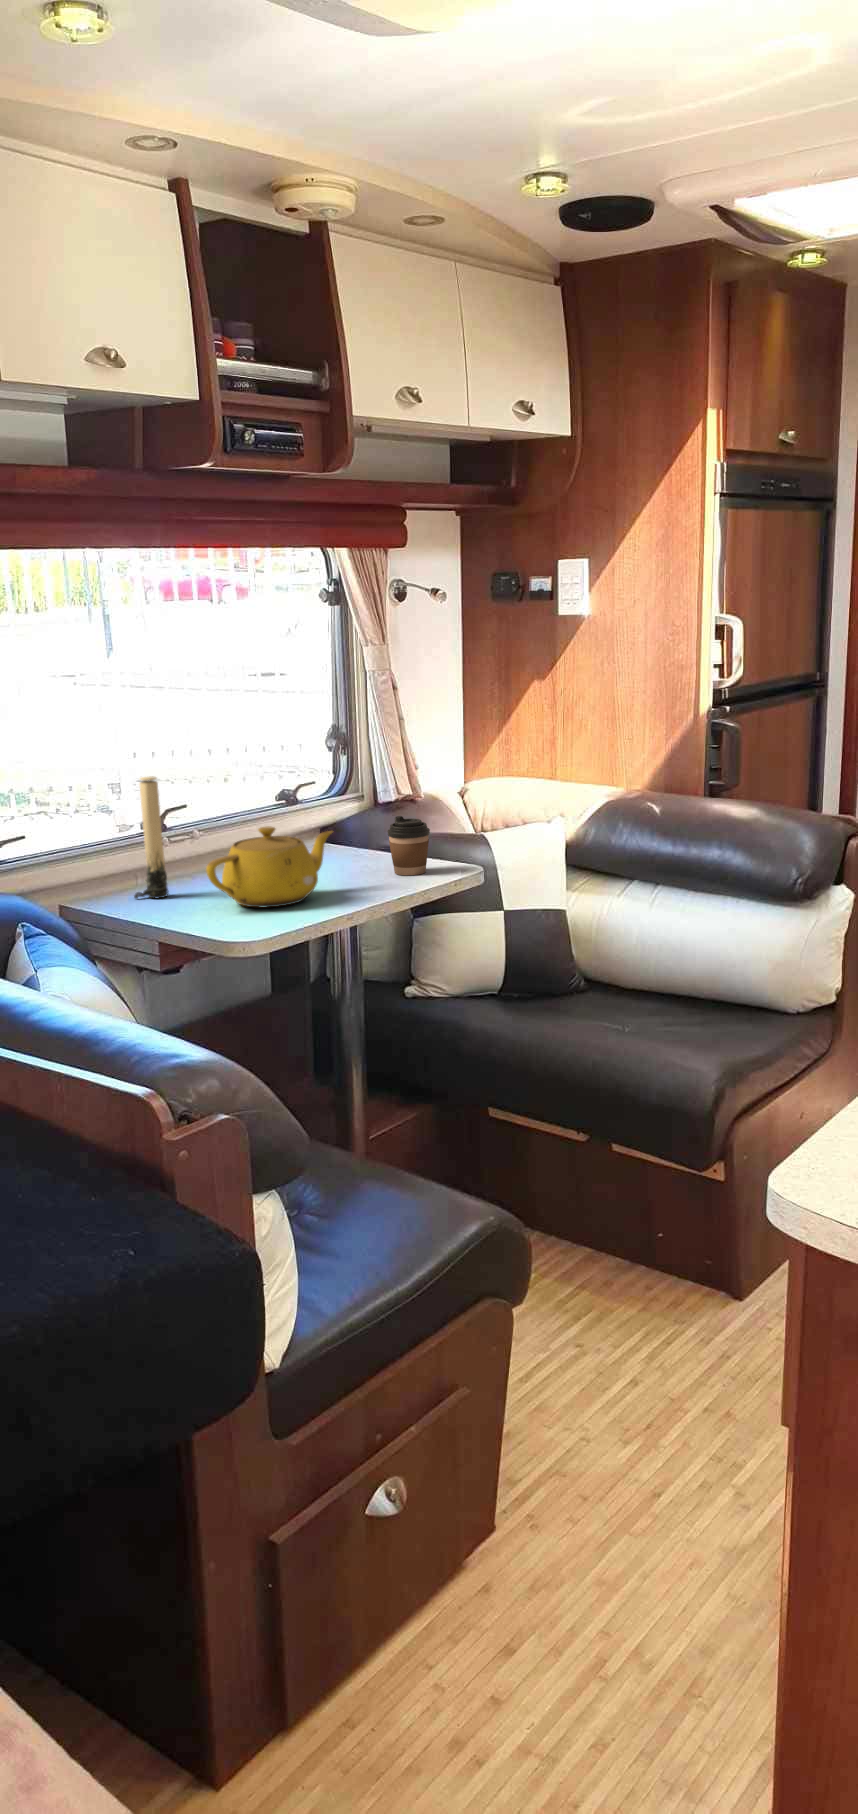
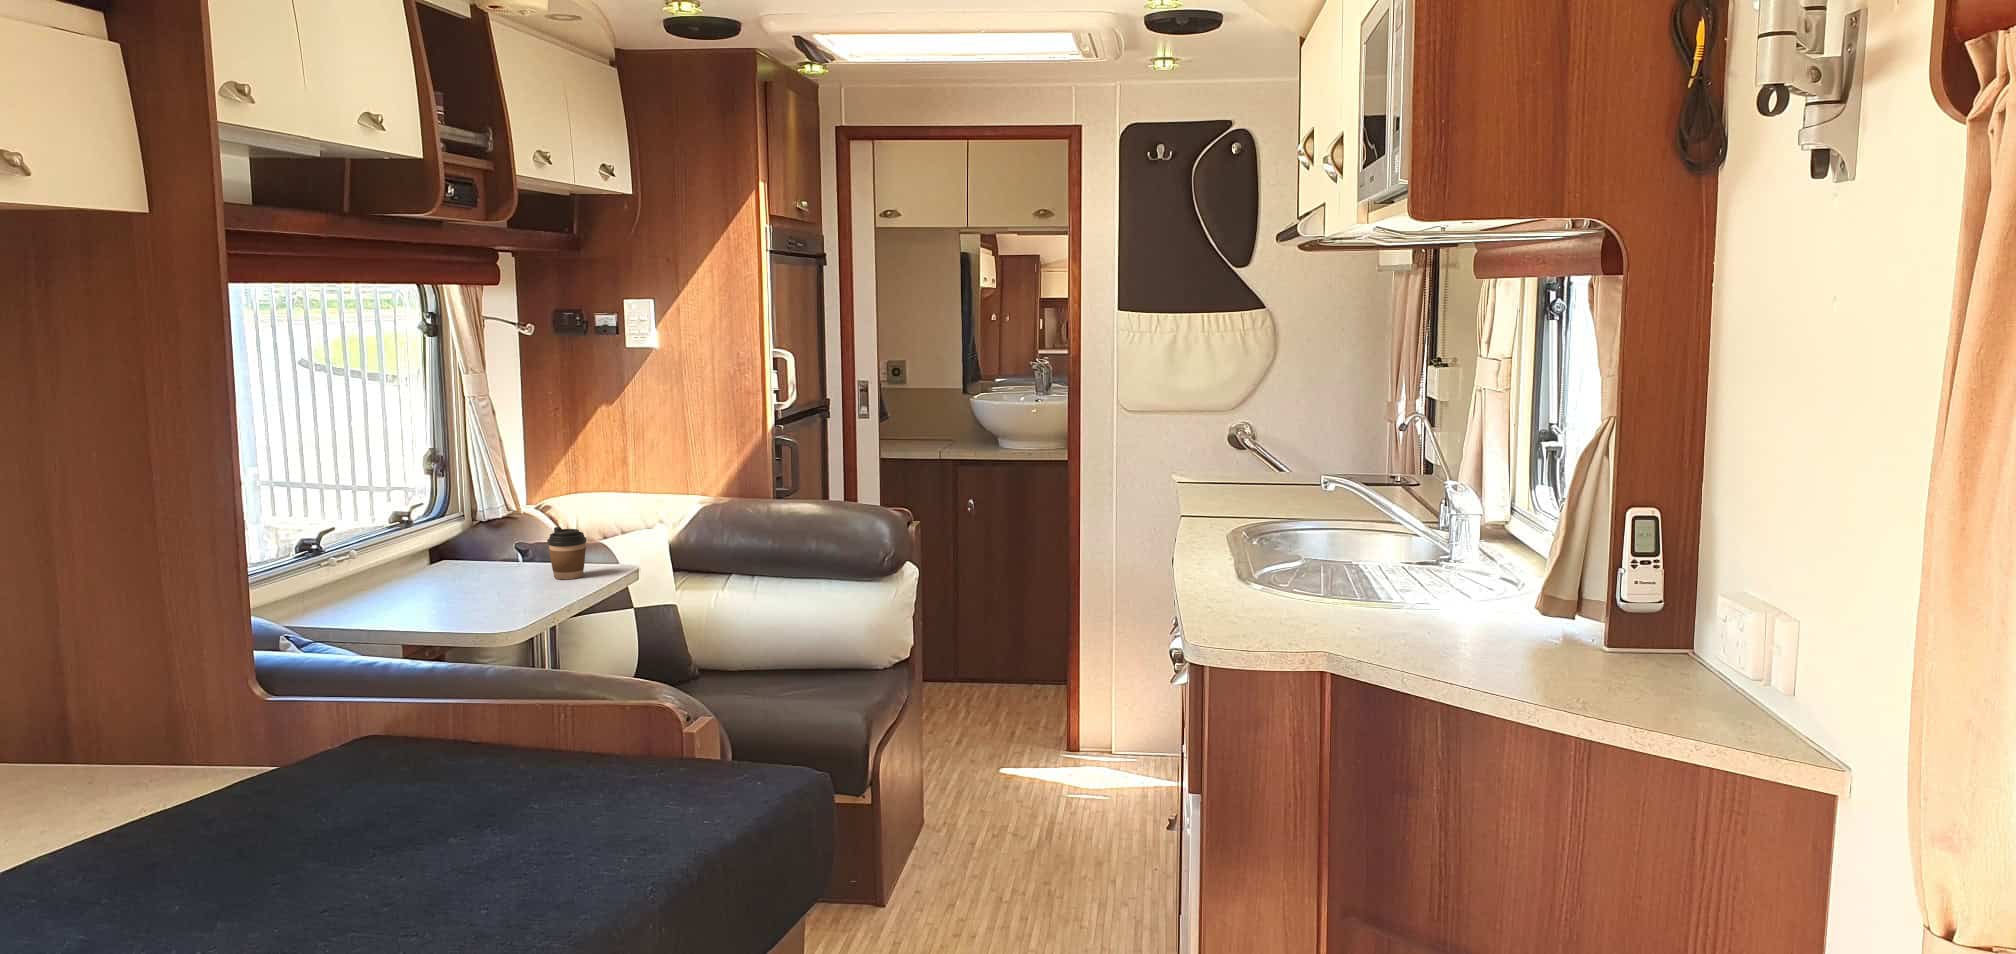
candle: present [134,776,169,899] -> none [314,501,351,619]
teapot: present [206,826,332,907] -> none [415,541,512,614]

